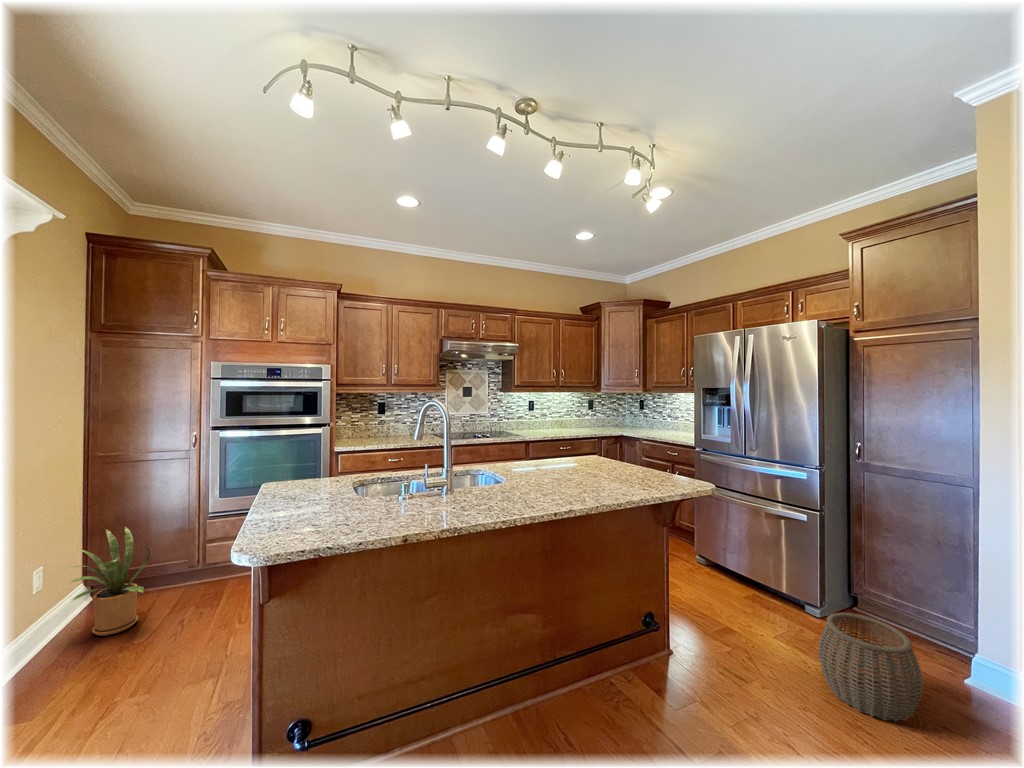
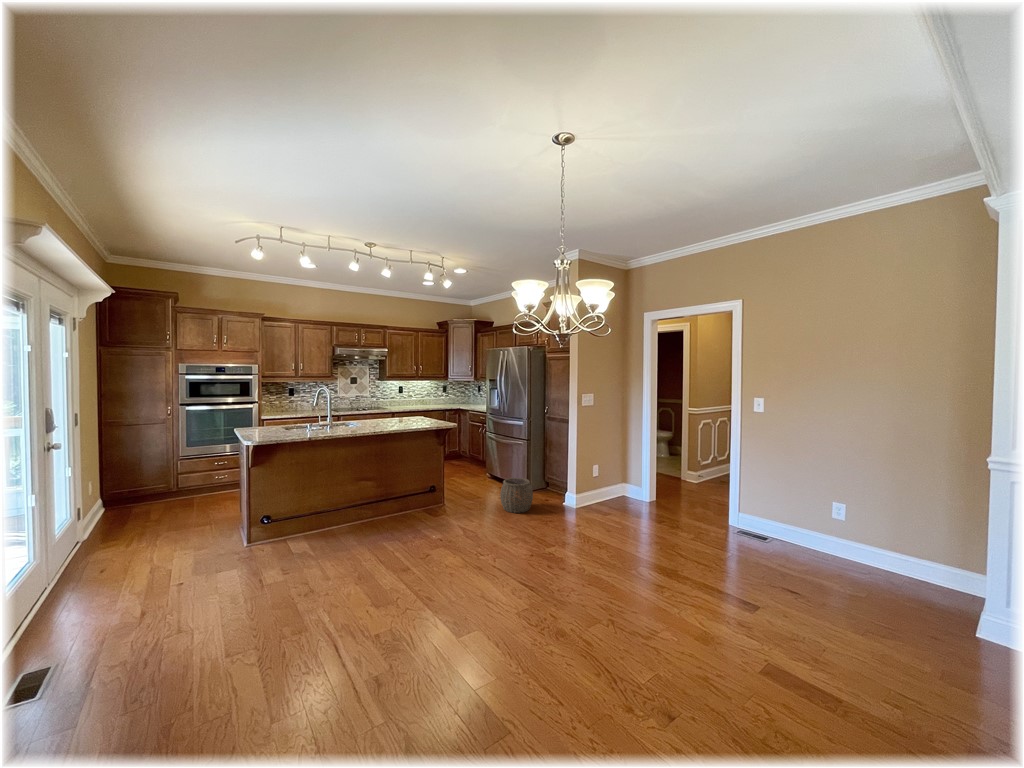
house plant: present [68,527,150,636] -> none [103,461,153,518]

